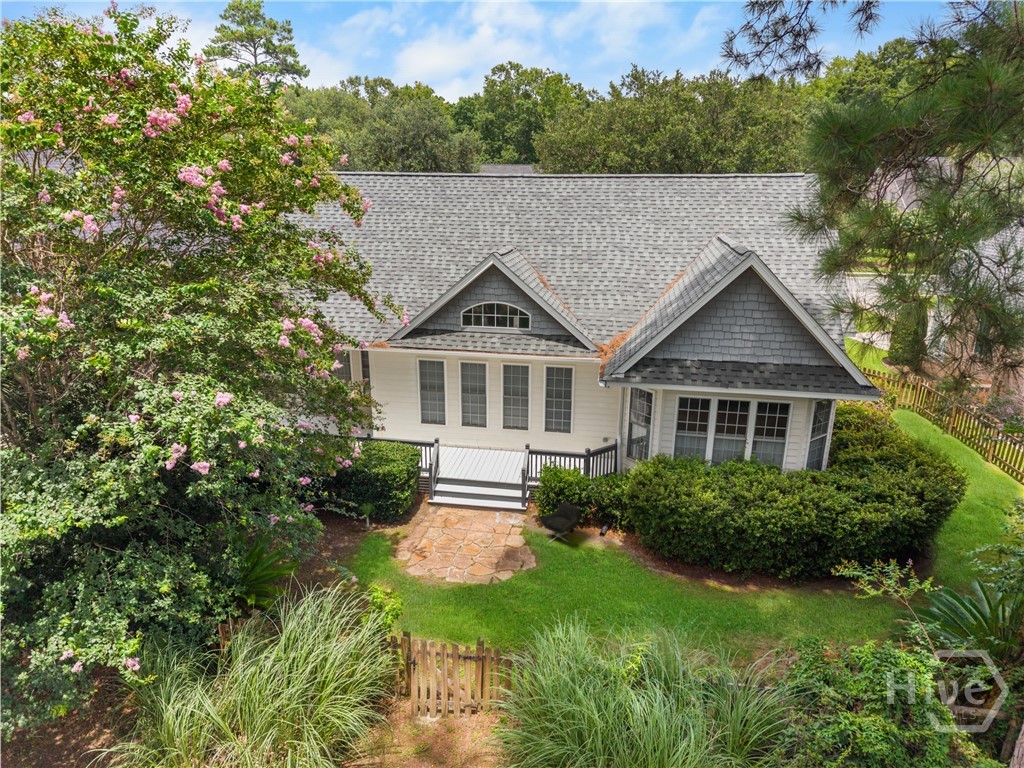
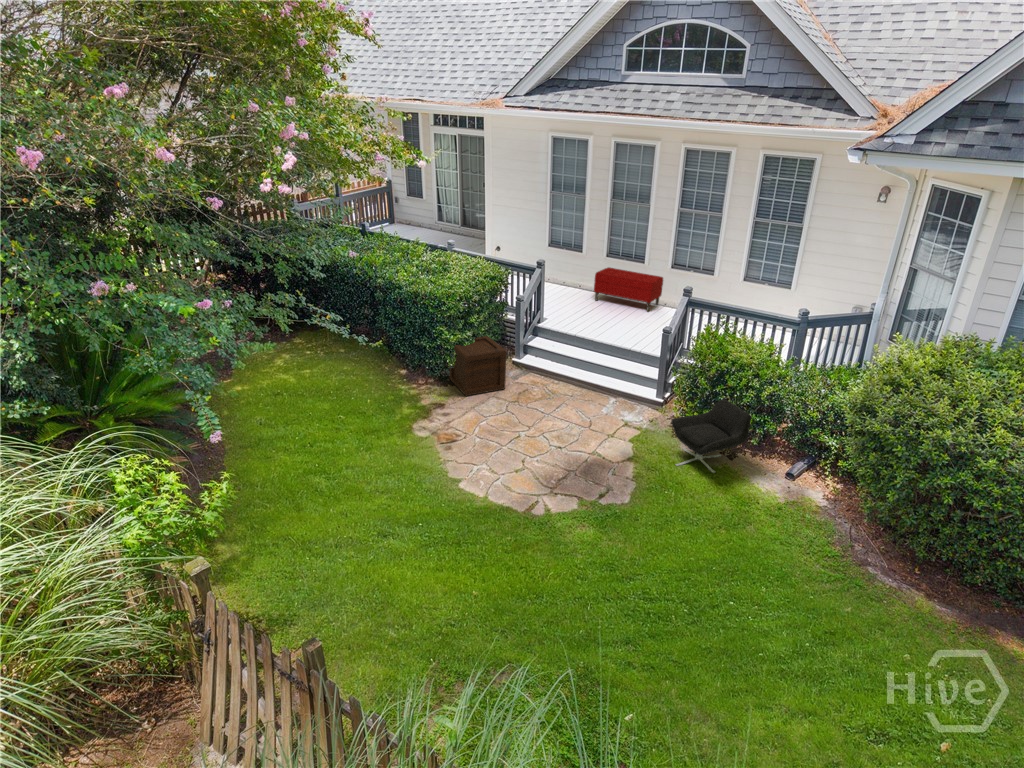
bench: none [462,433,501,457] -> present [594,267,663,311]
wooden crate: none [397,490,435,530] -> present [449,336,506,396]
potted plant: present [362,503,372,531] -> none [382,334,415,384]

